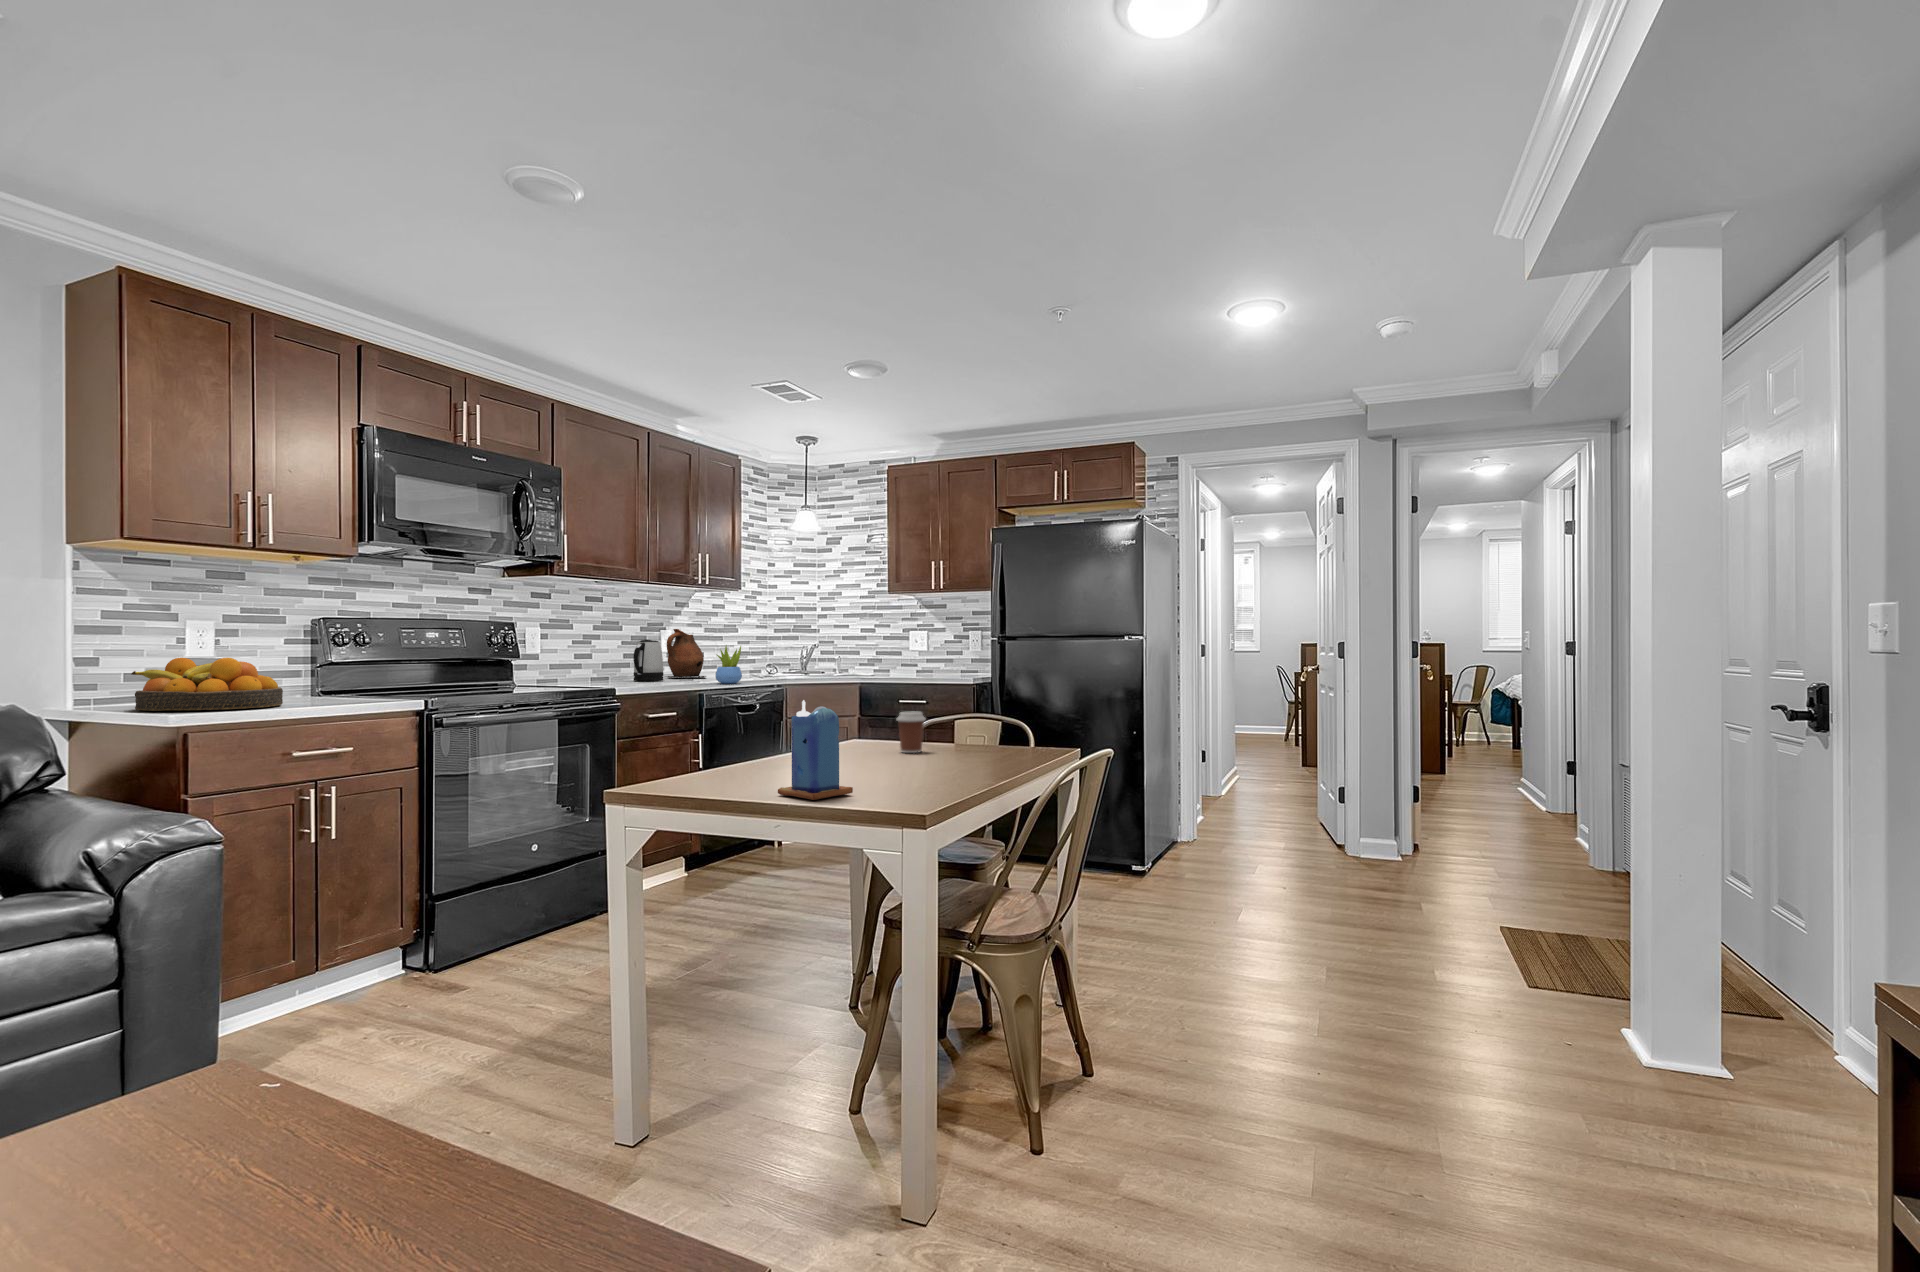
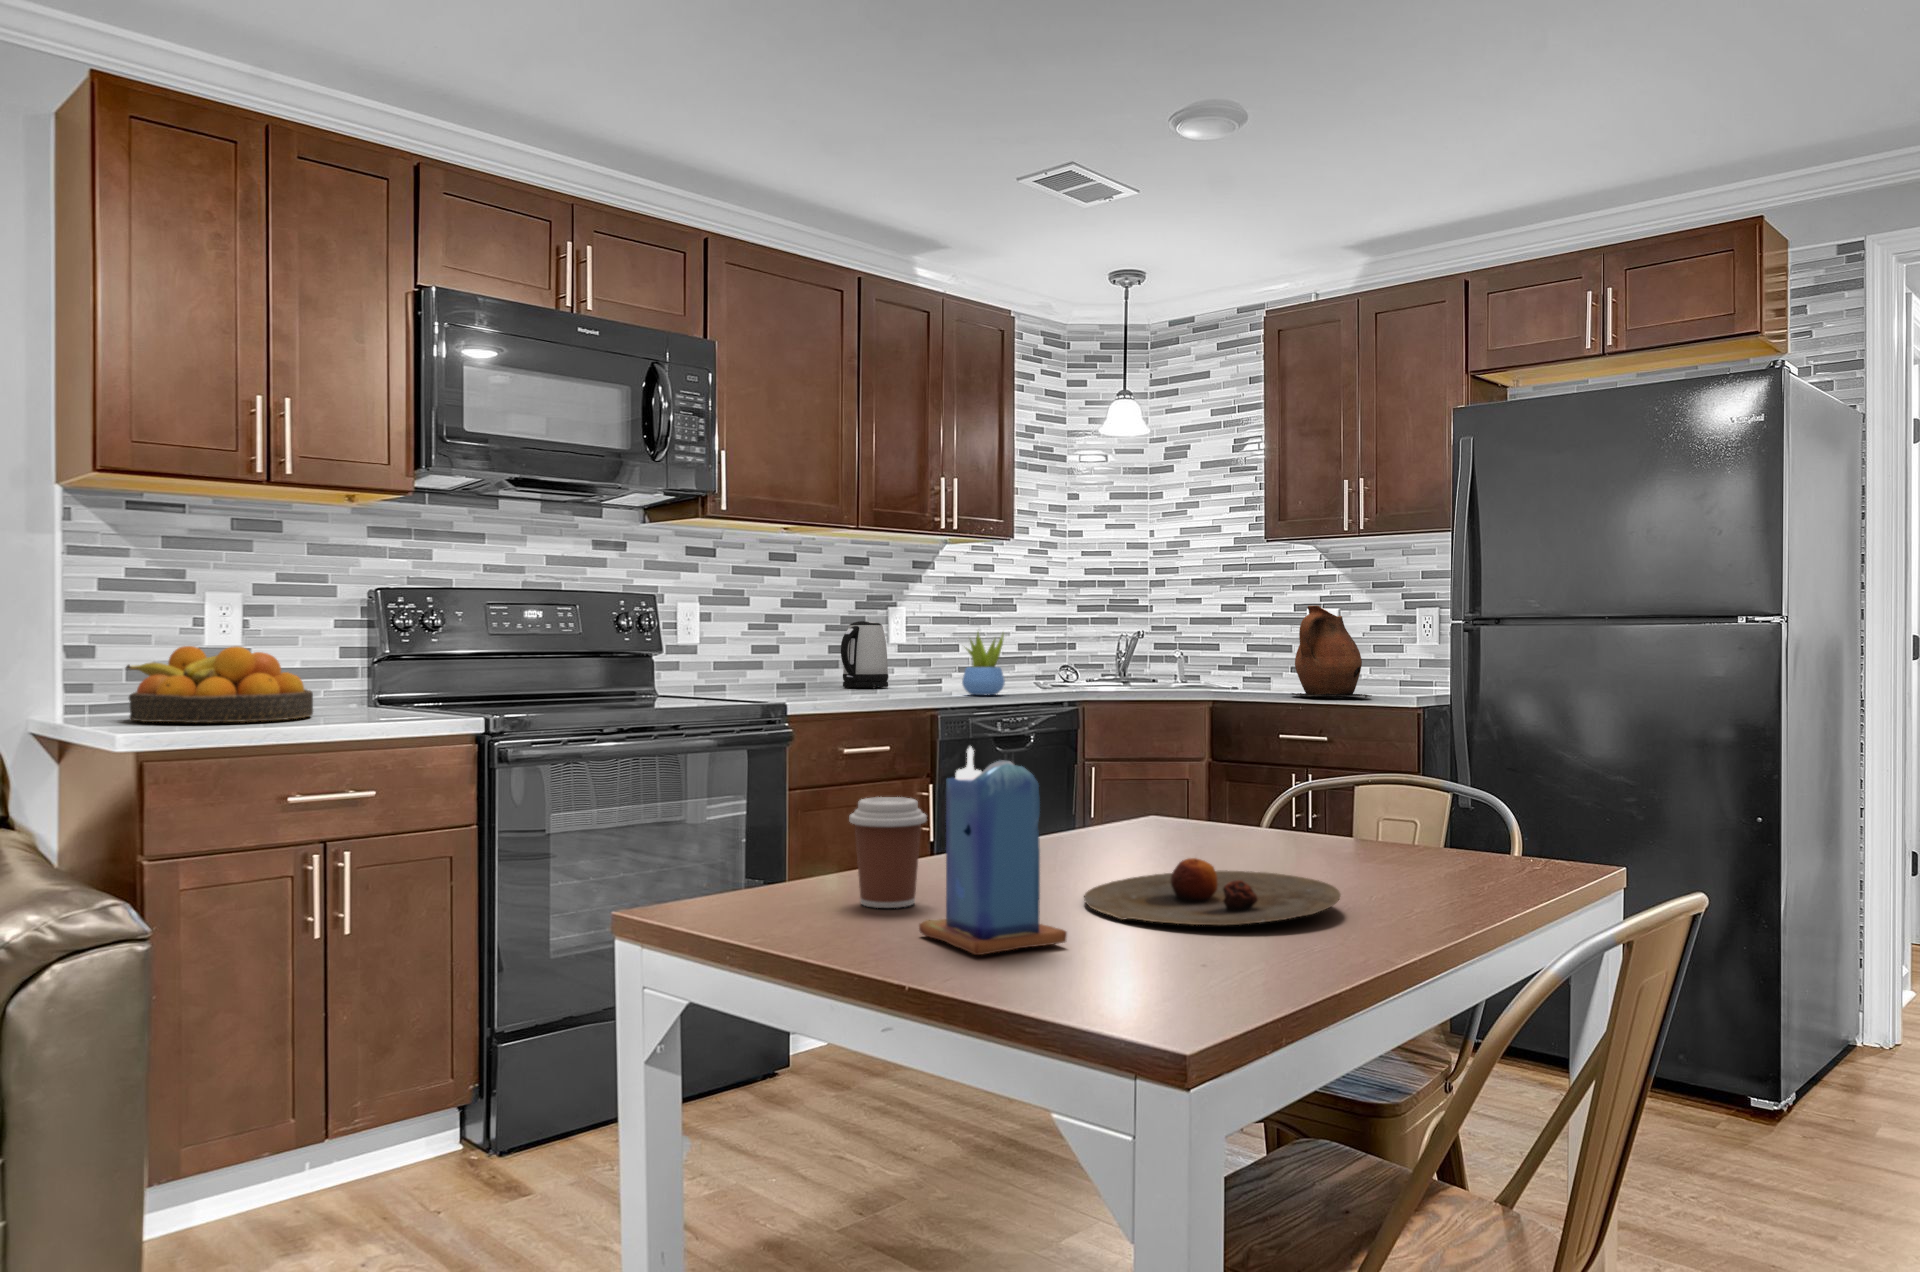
ceramic pitcher: present [667,629,706,678] -> present [1292,606,1372,698]
coffee cup: present [896,712,926,753] -> present [849,797,927,908]
plate: none [847,755,969,784] -> present [1084,858,1341,925]

